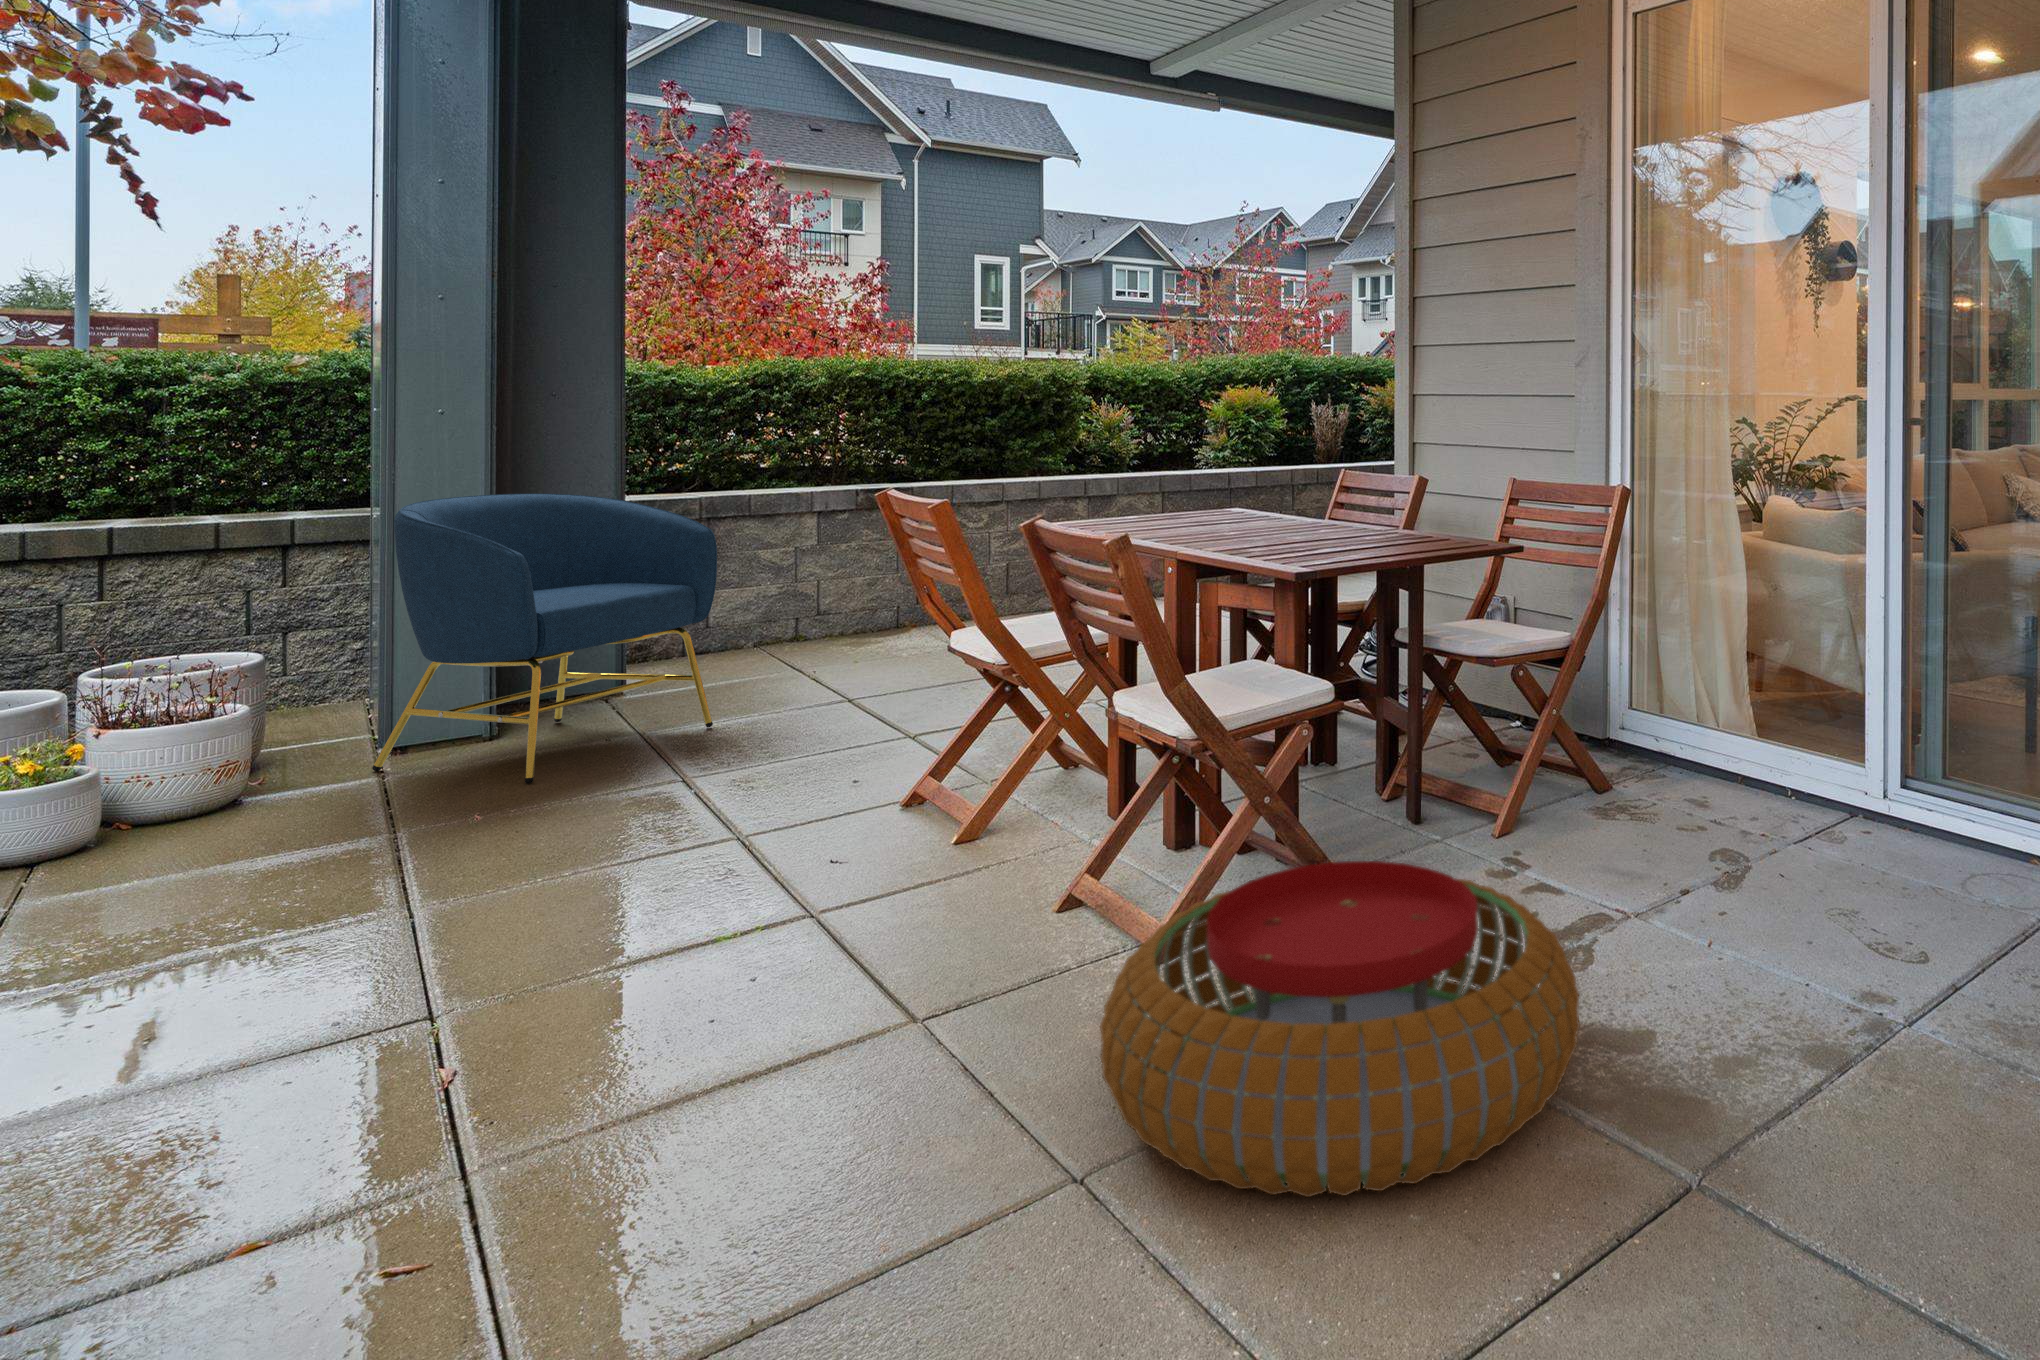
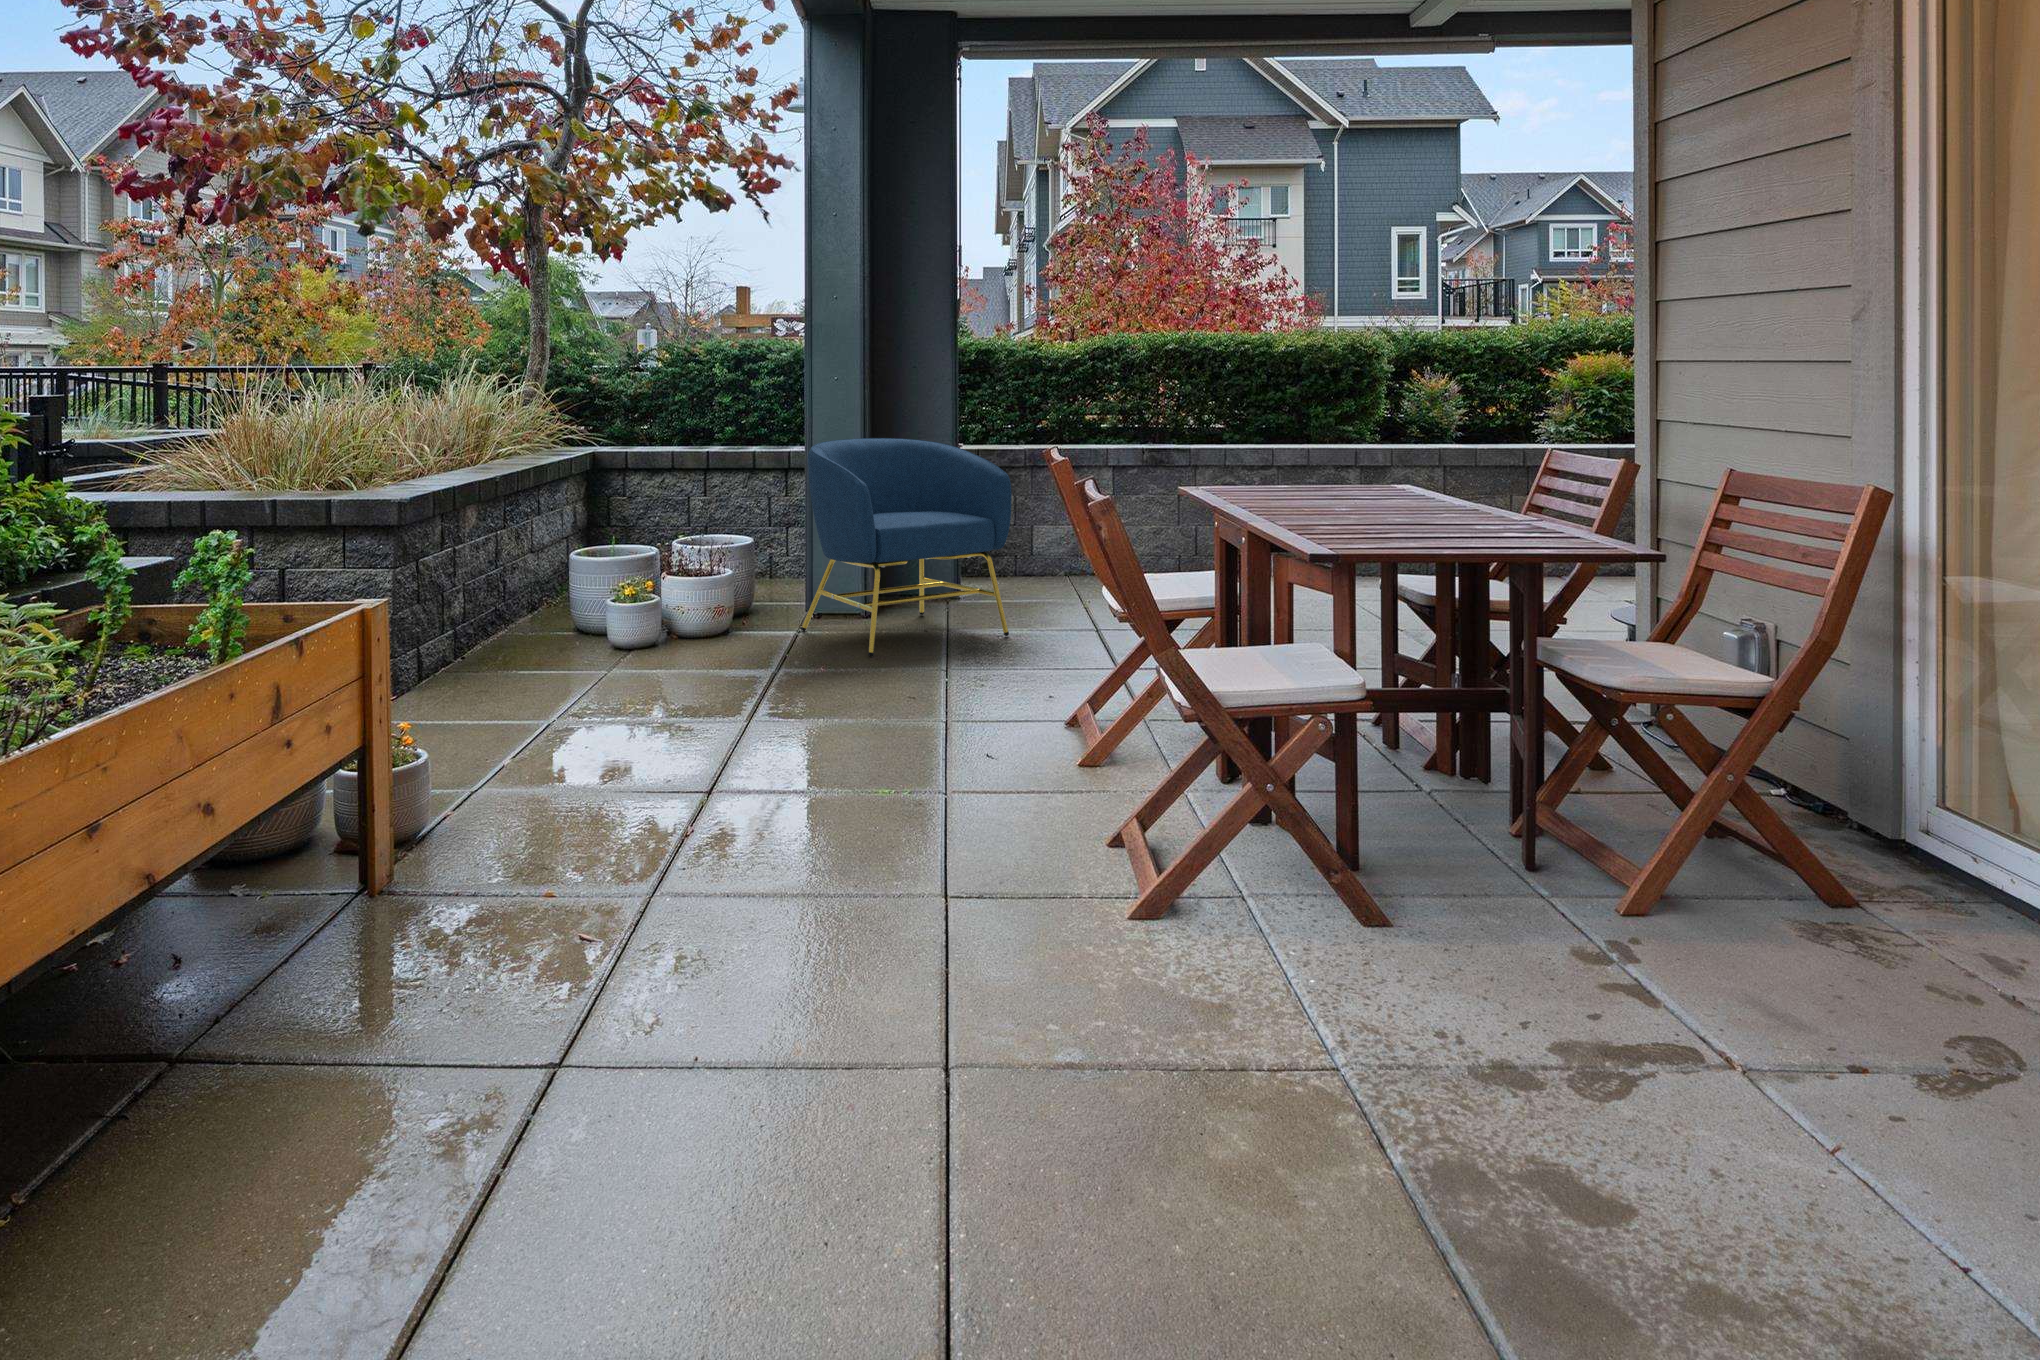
pouf: present [1100,861,1580,1197] -> none [972,861,1491,1232]

